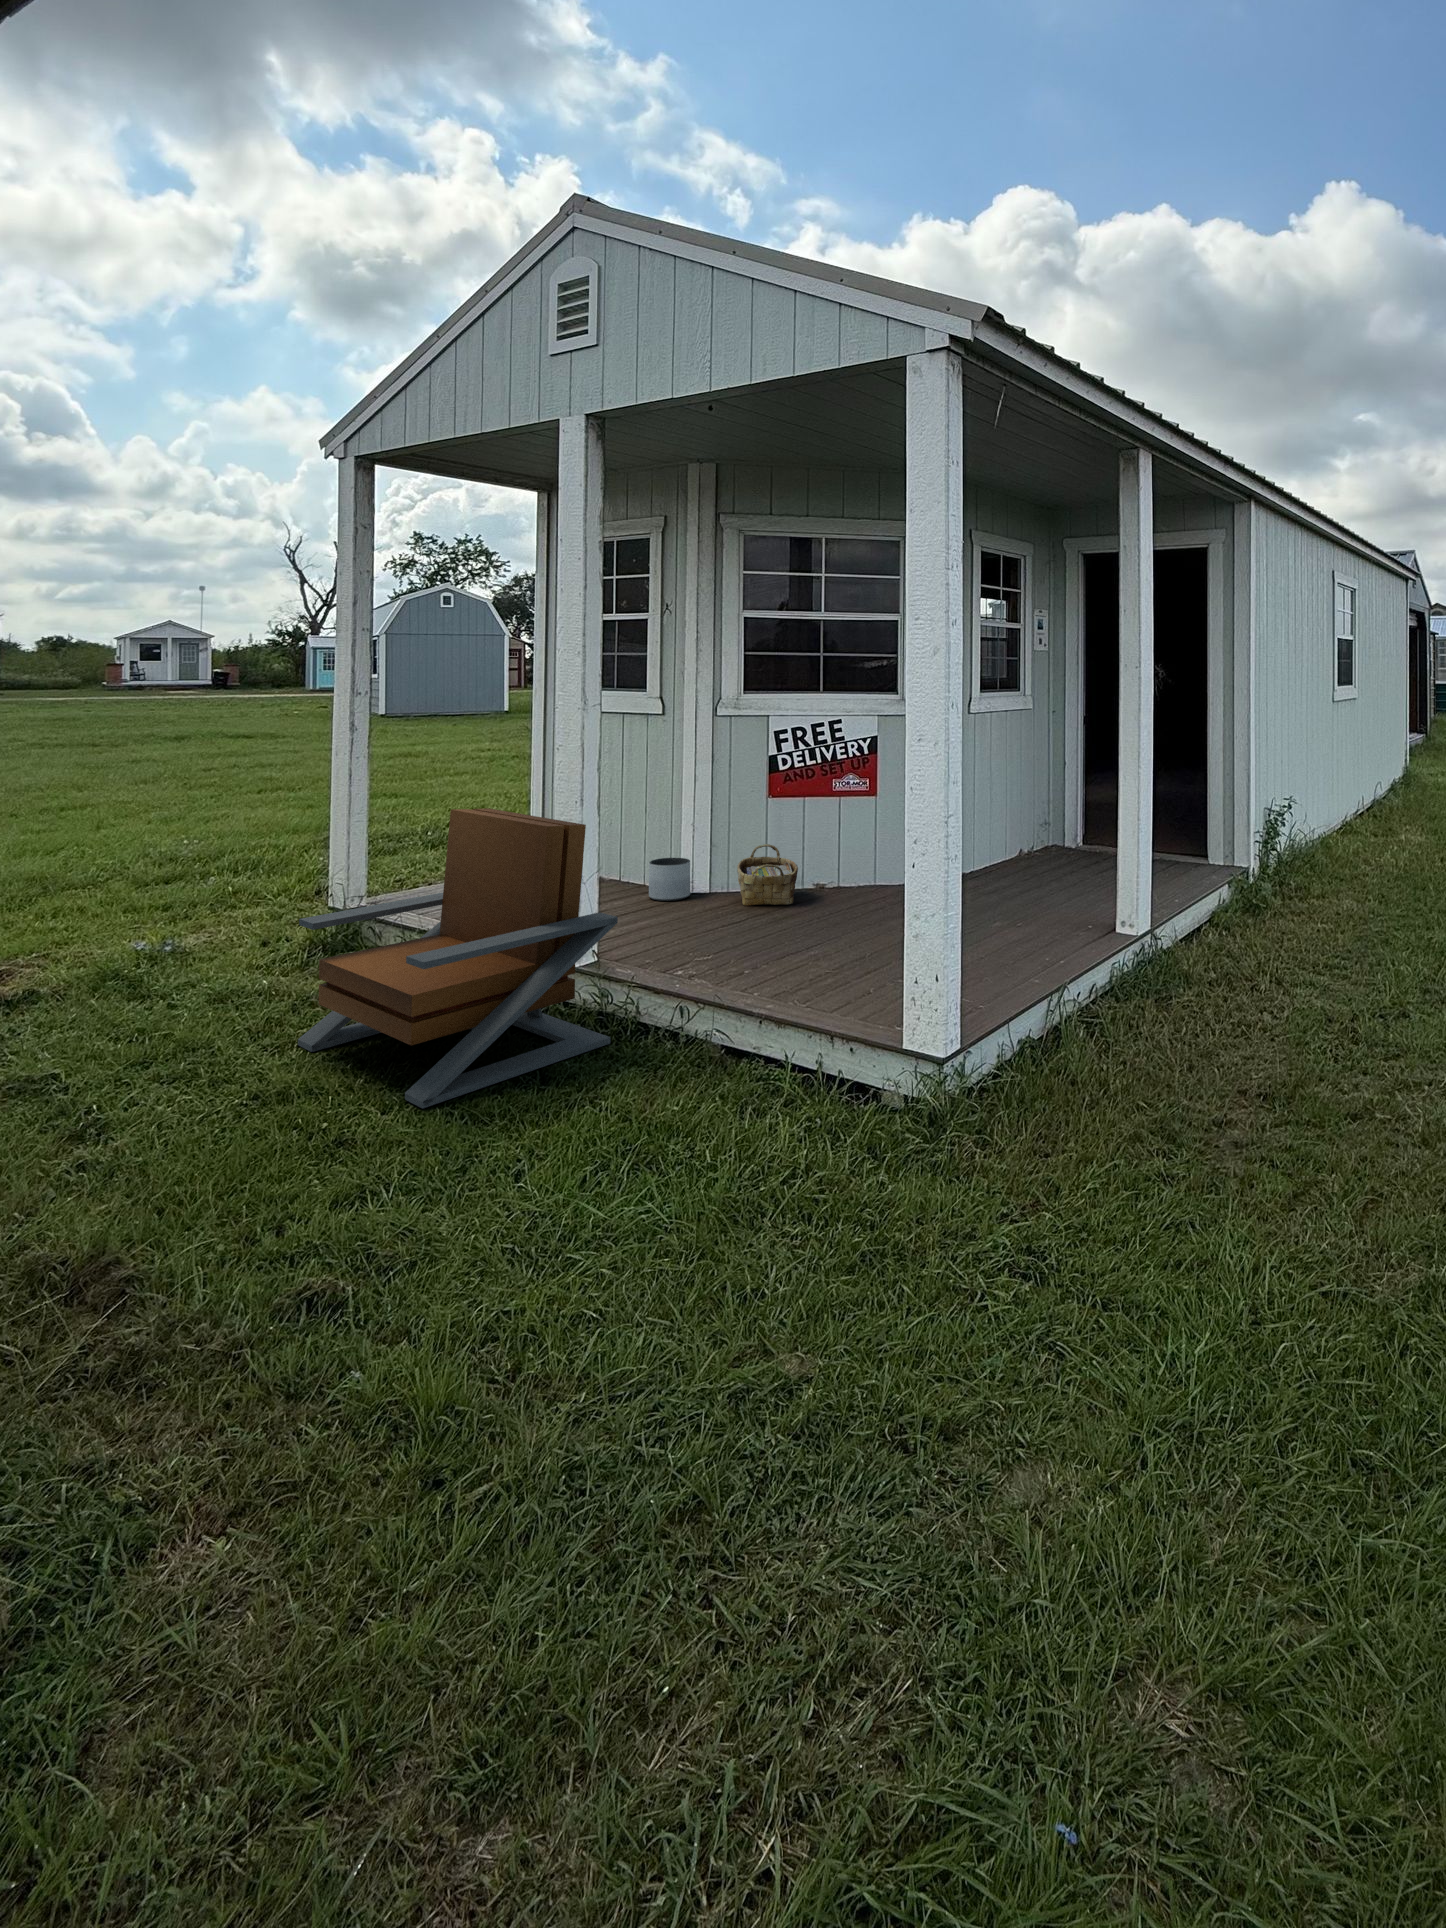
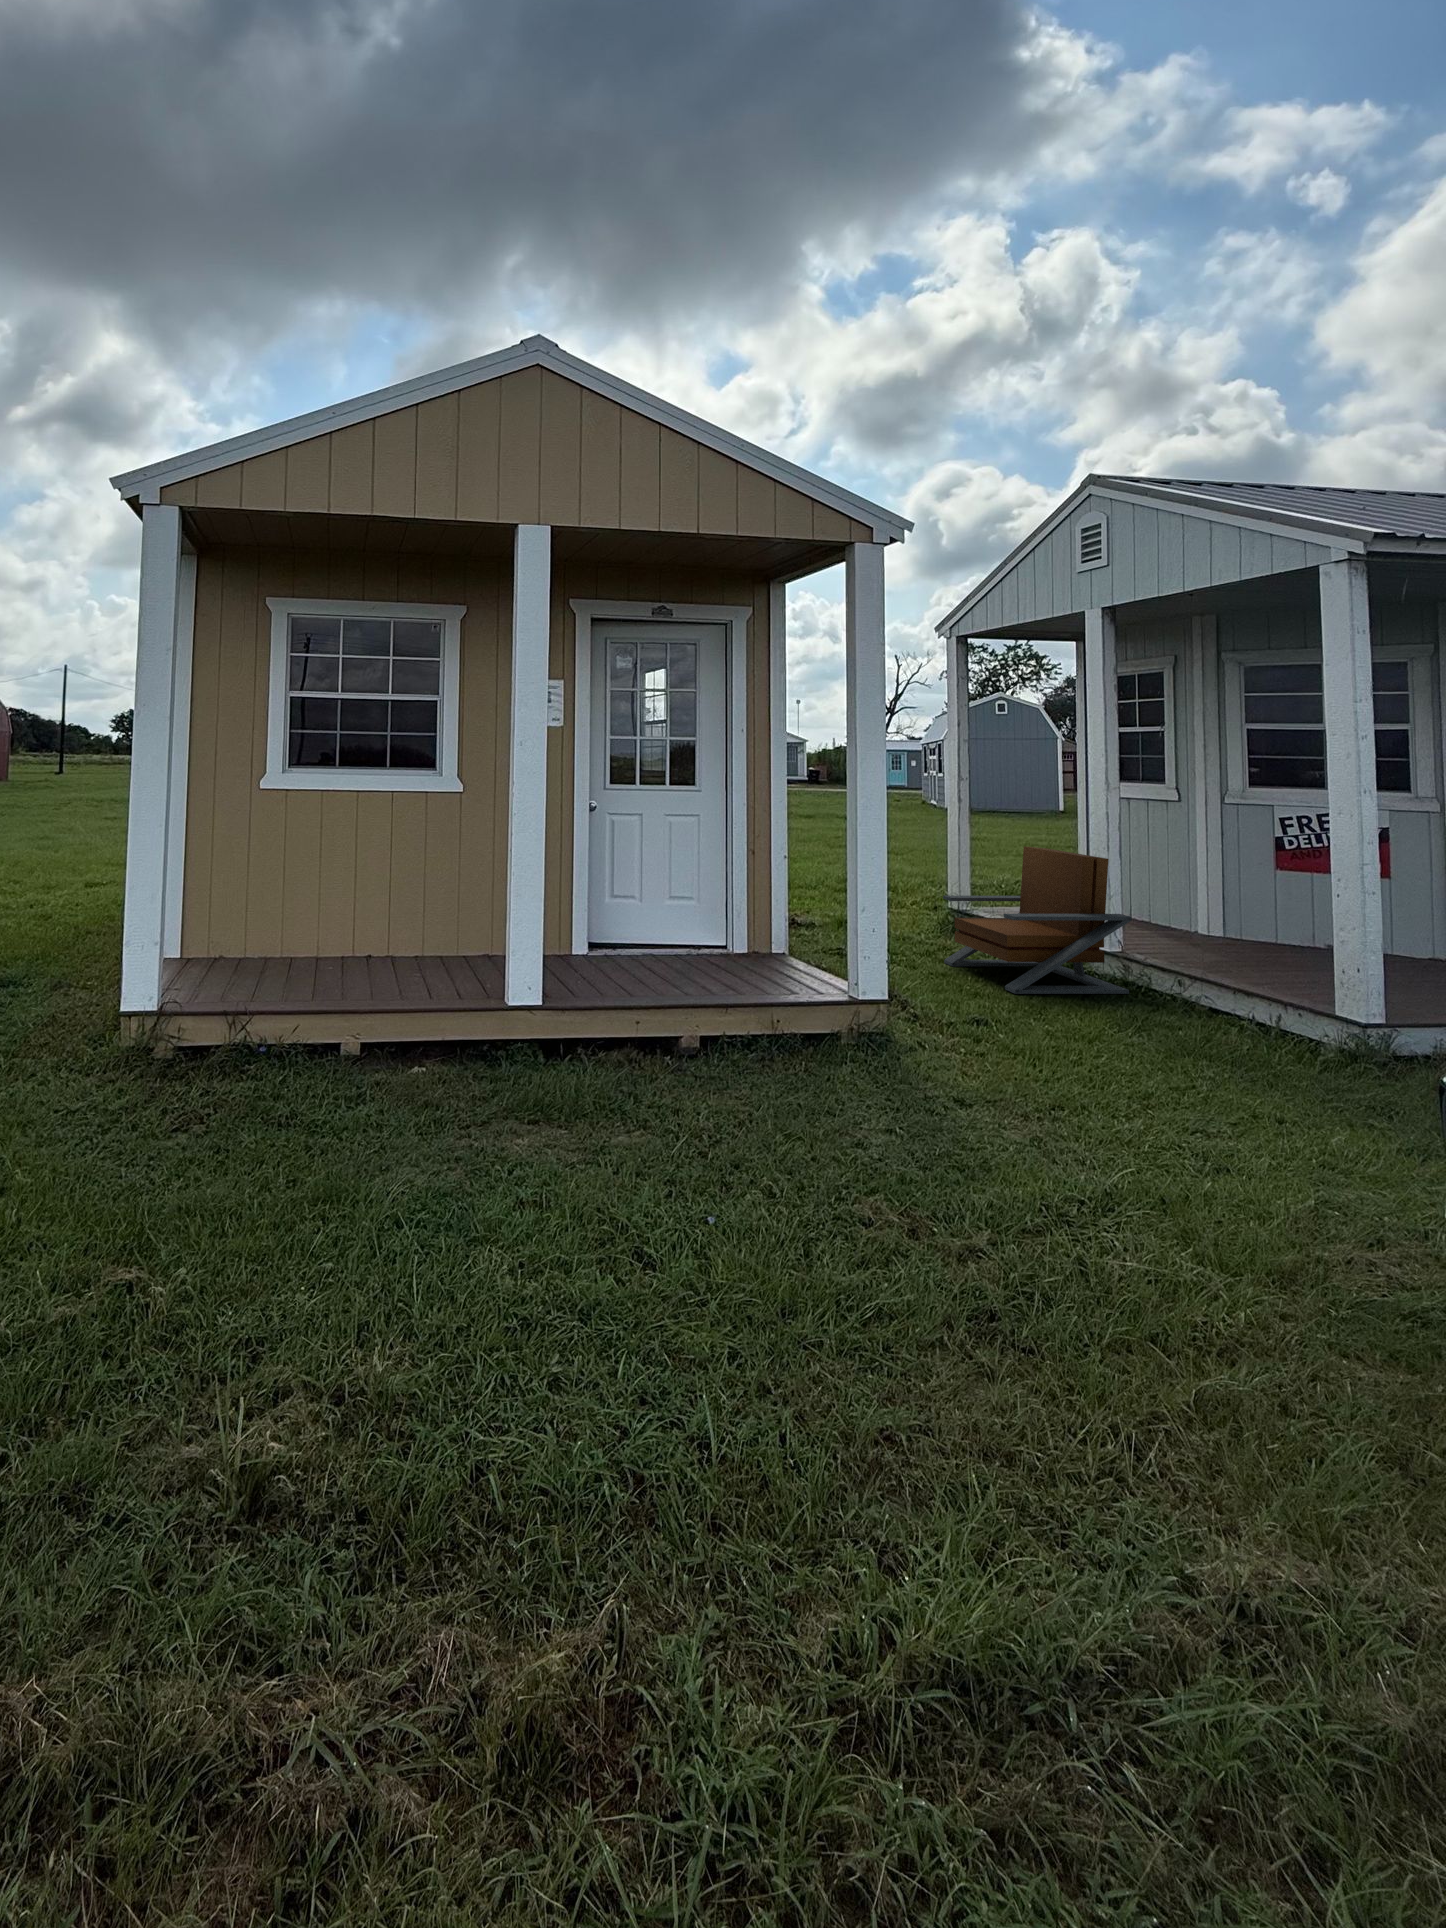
woven basket: present [737,844,798,906] -> none [1244,904,1302,950]
planter: present [649,858,690,901] -> none [1169,905,1205,936]

